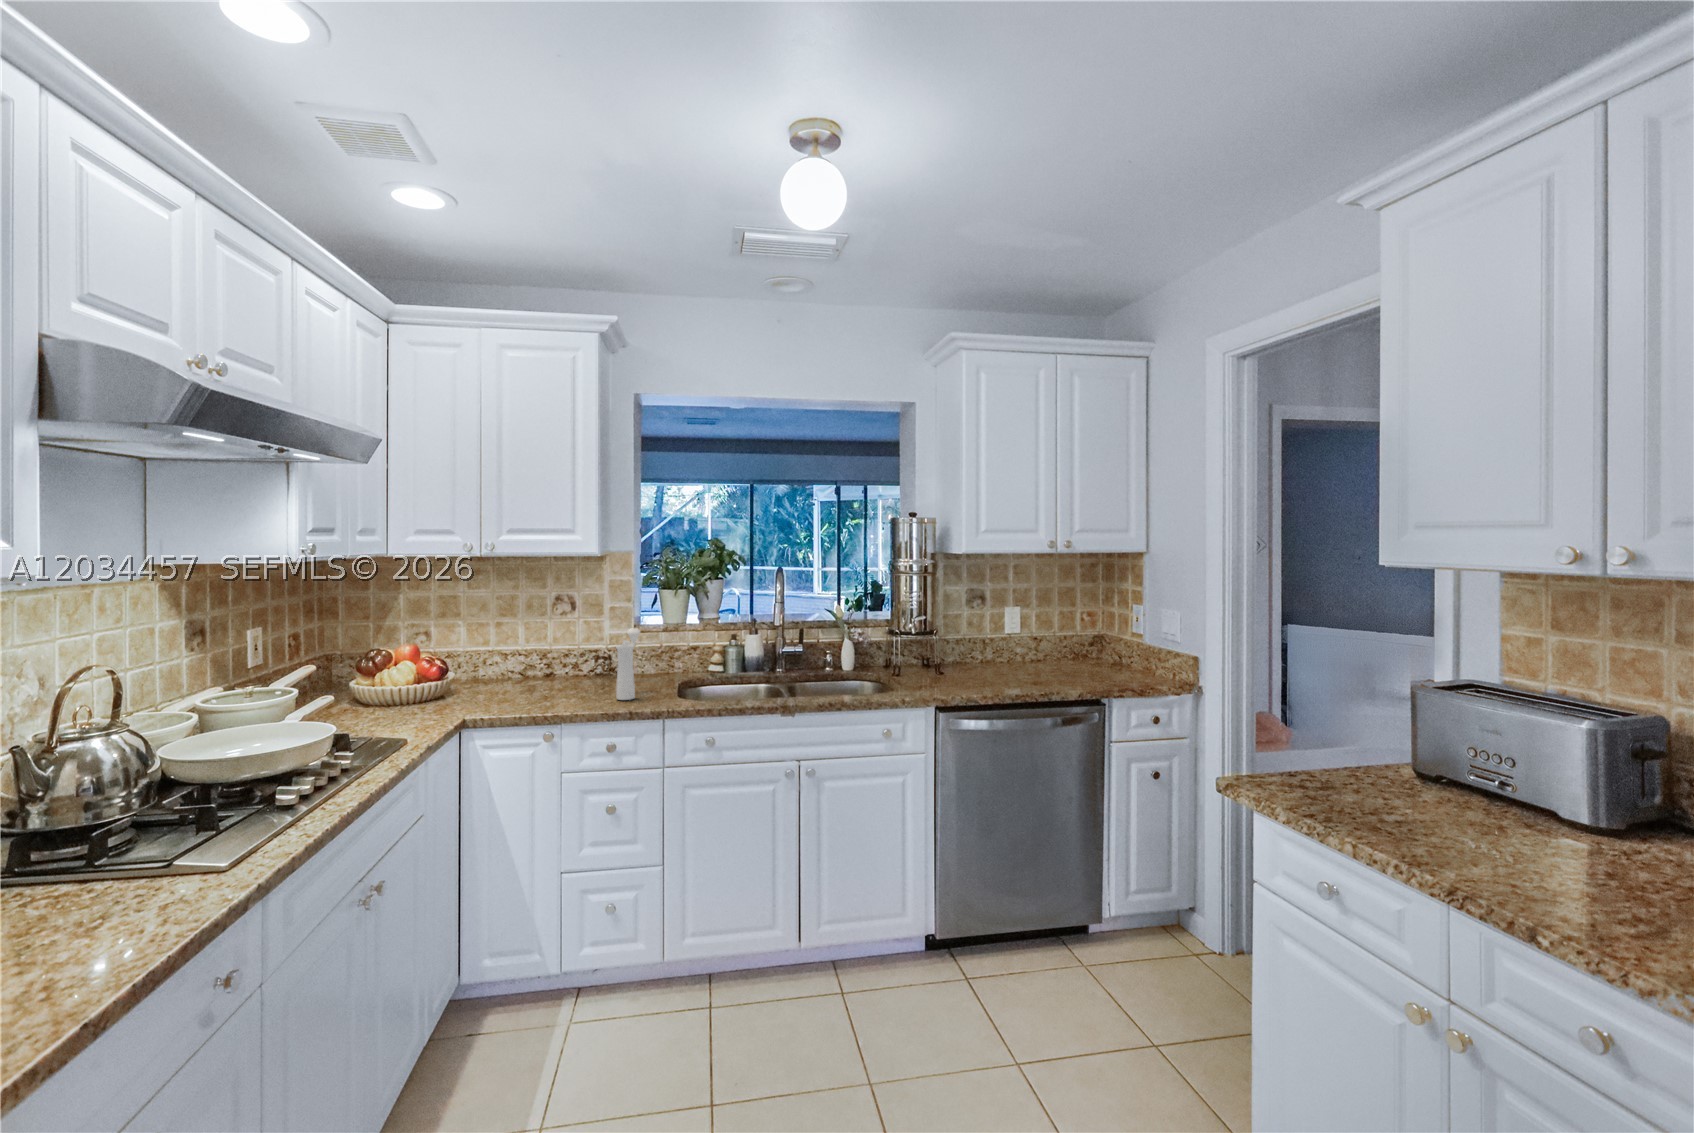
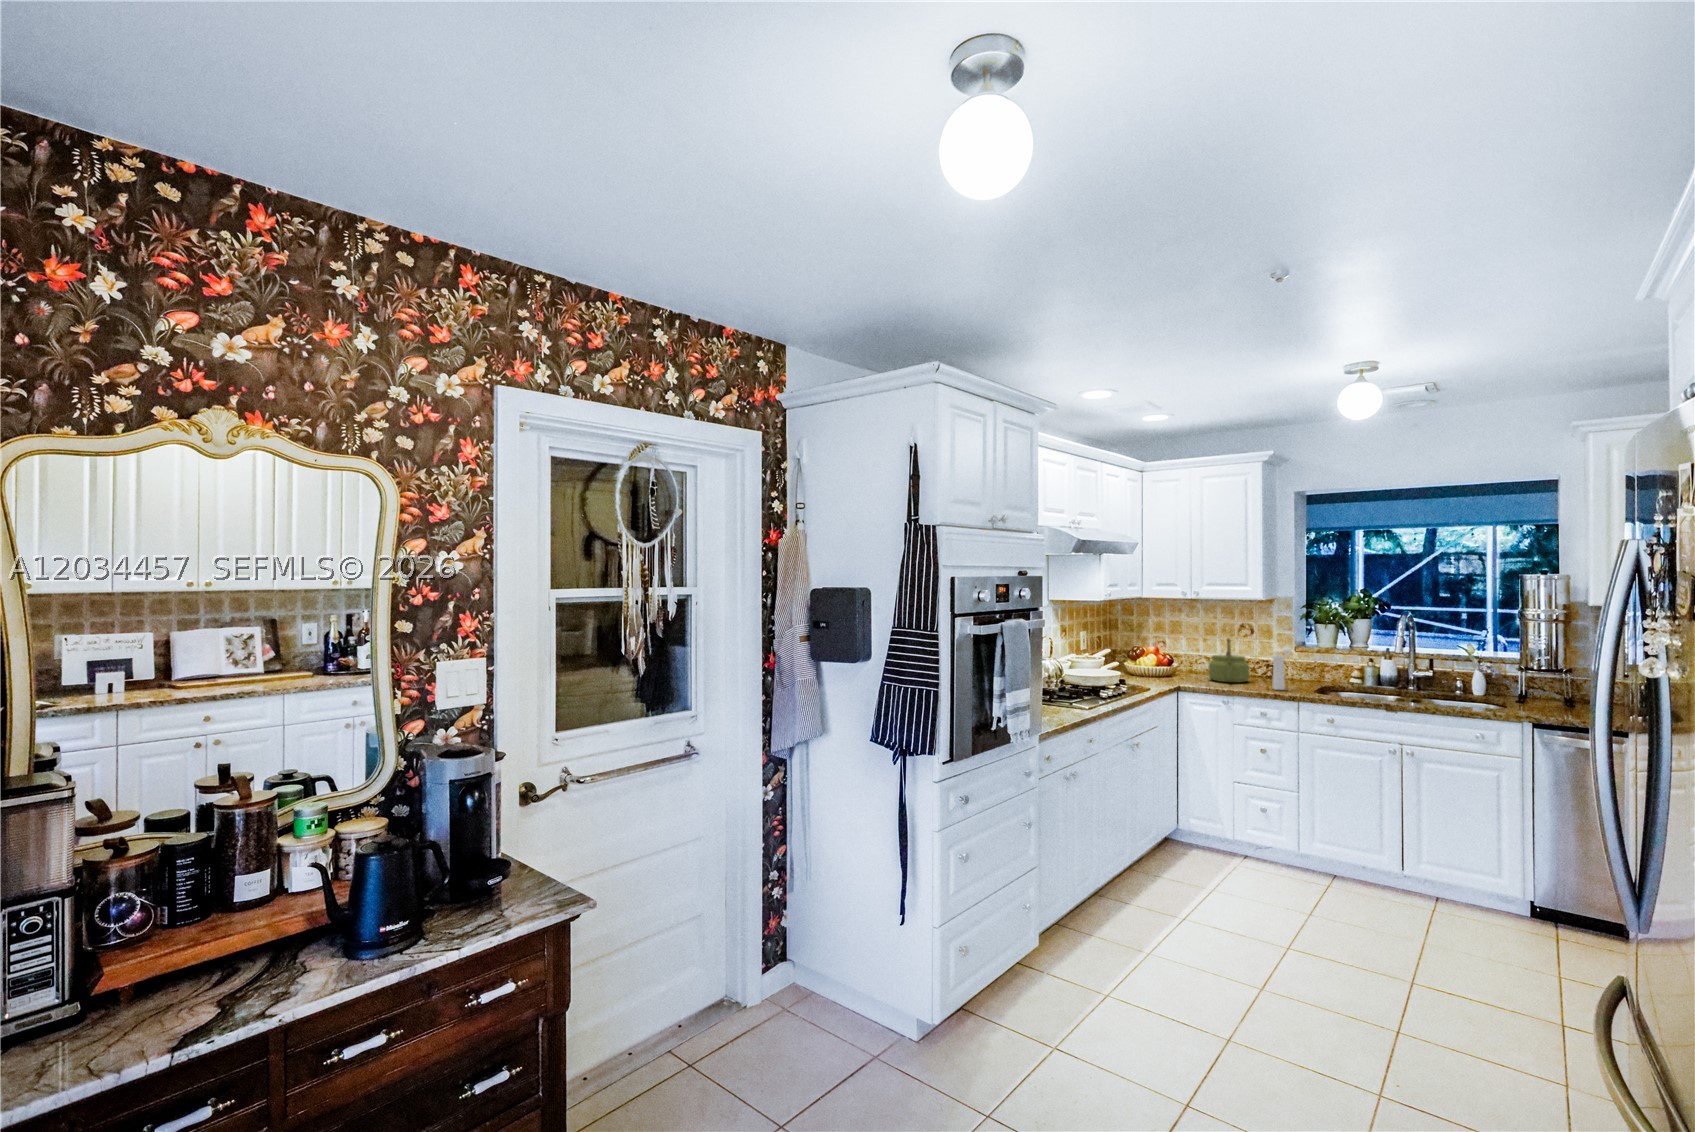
kettle: none [509,619,574,694] -> present [1209,638,1249,682]

